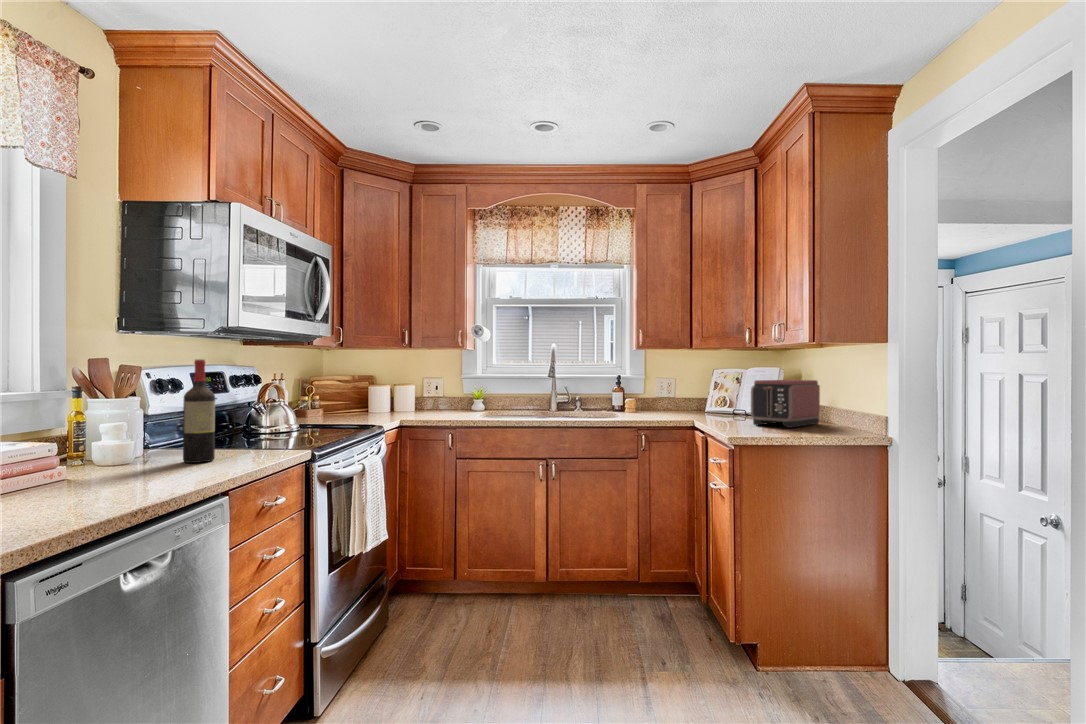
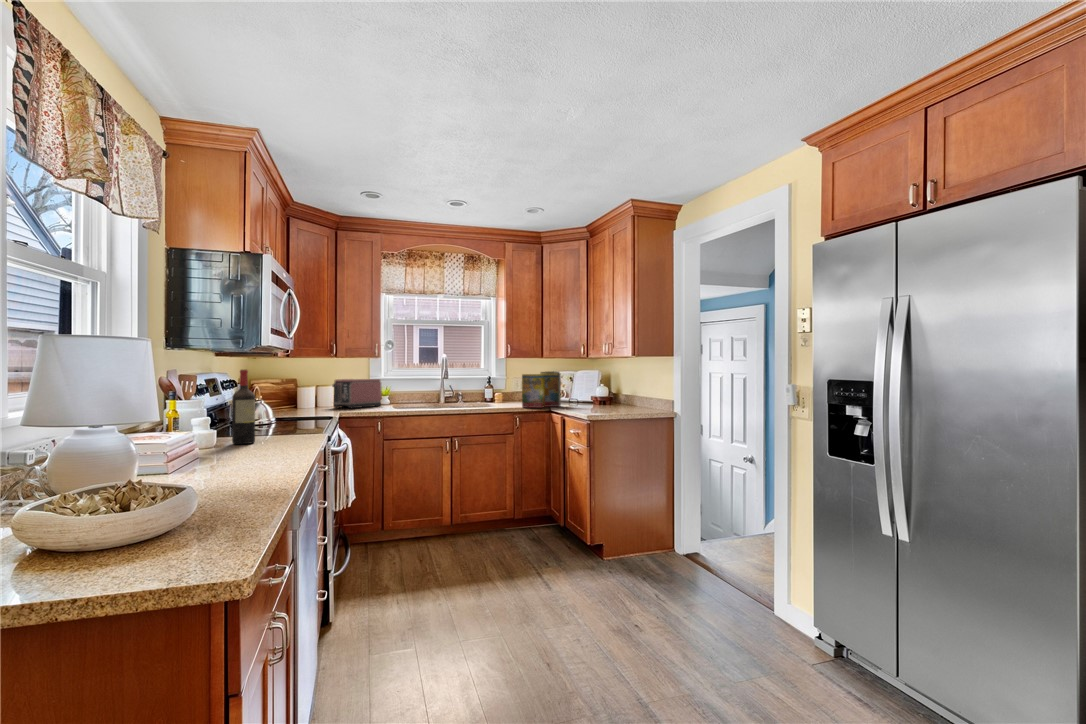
cereal box: none [652,369,713,422] -> present [522,372,561,408]
toaster: present [751,380,820,428] -> present [332,379,381,408]

